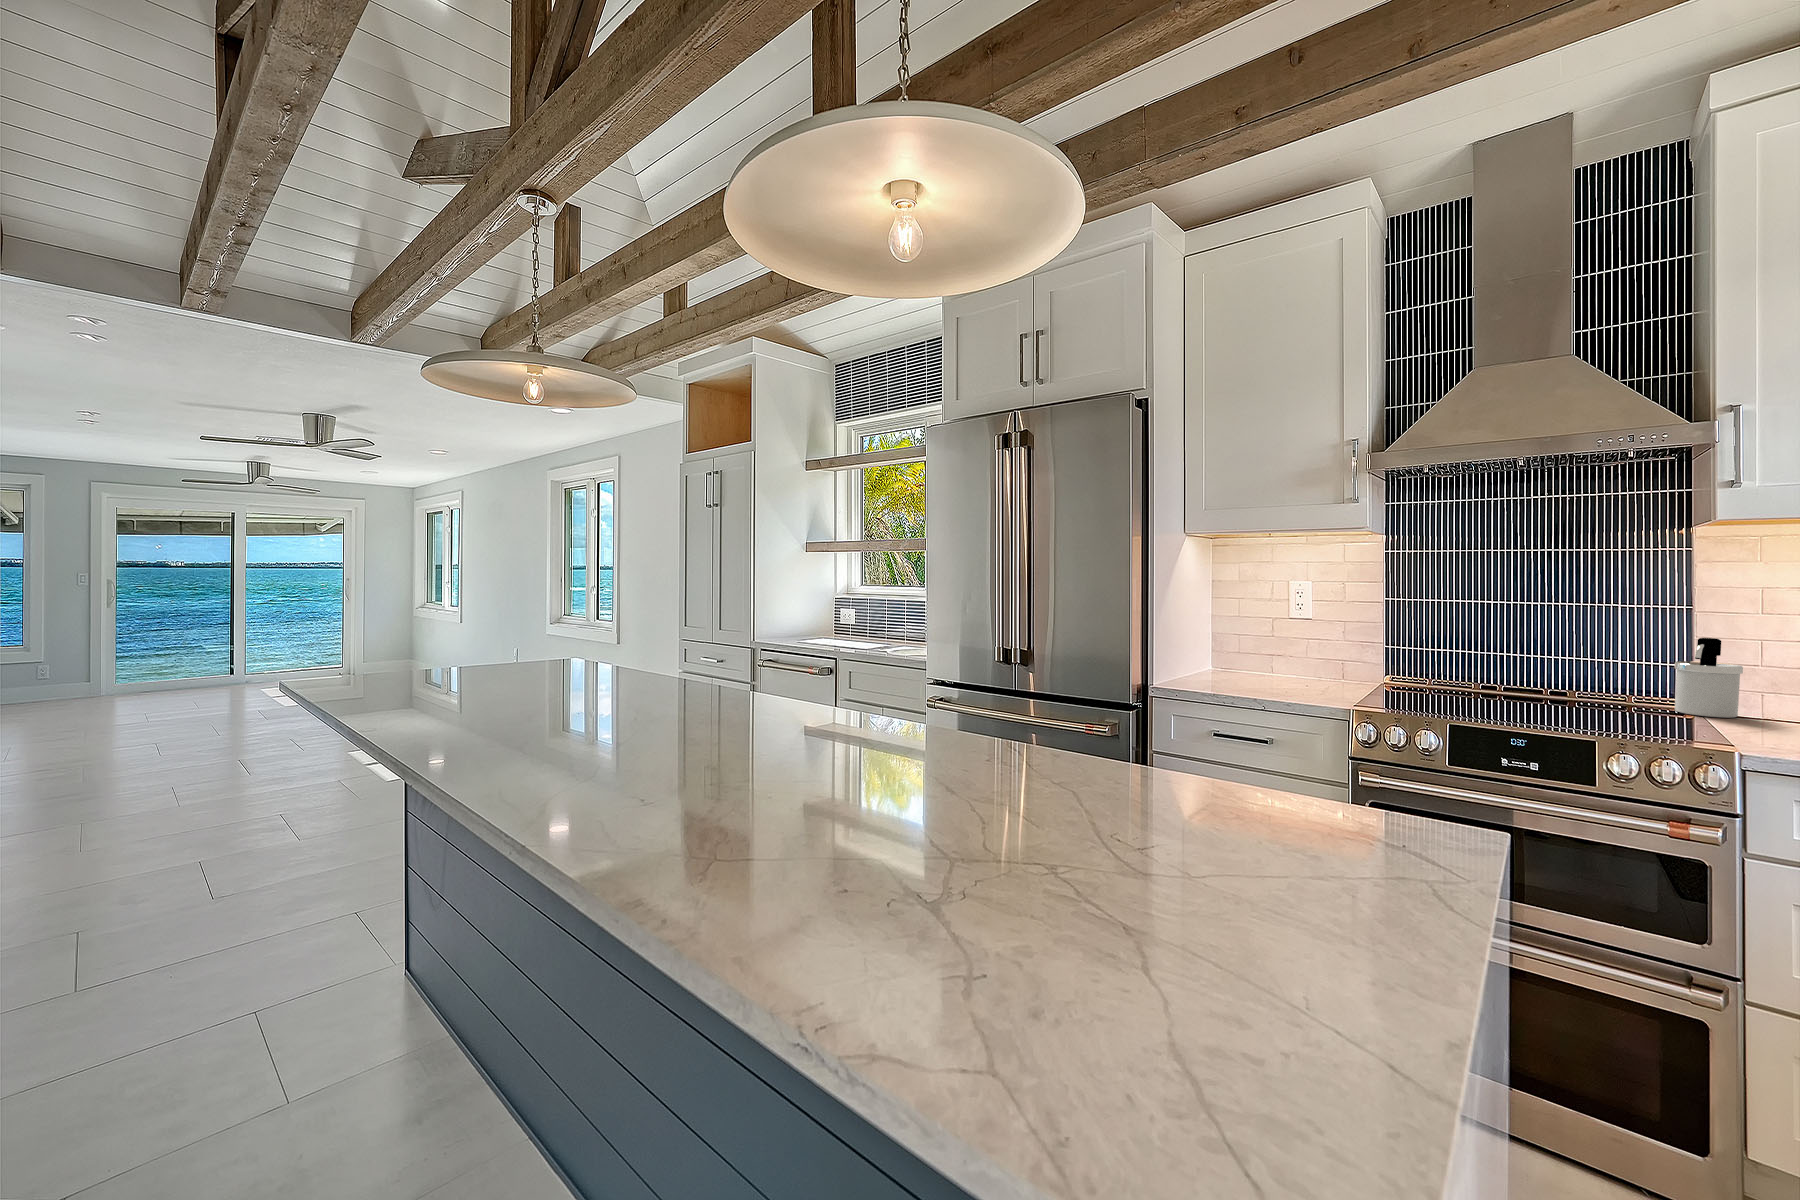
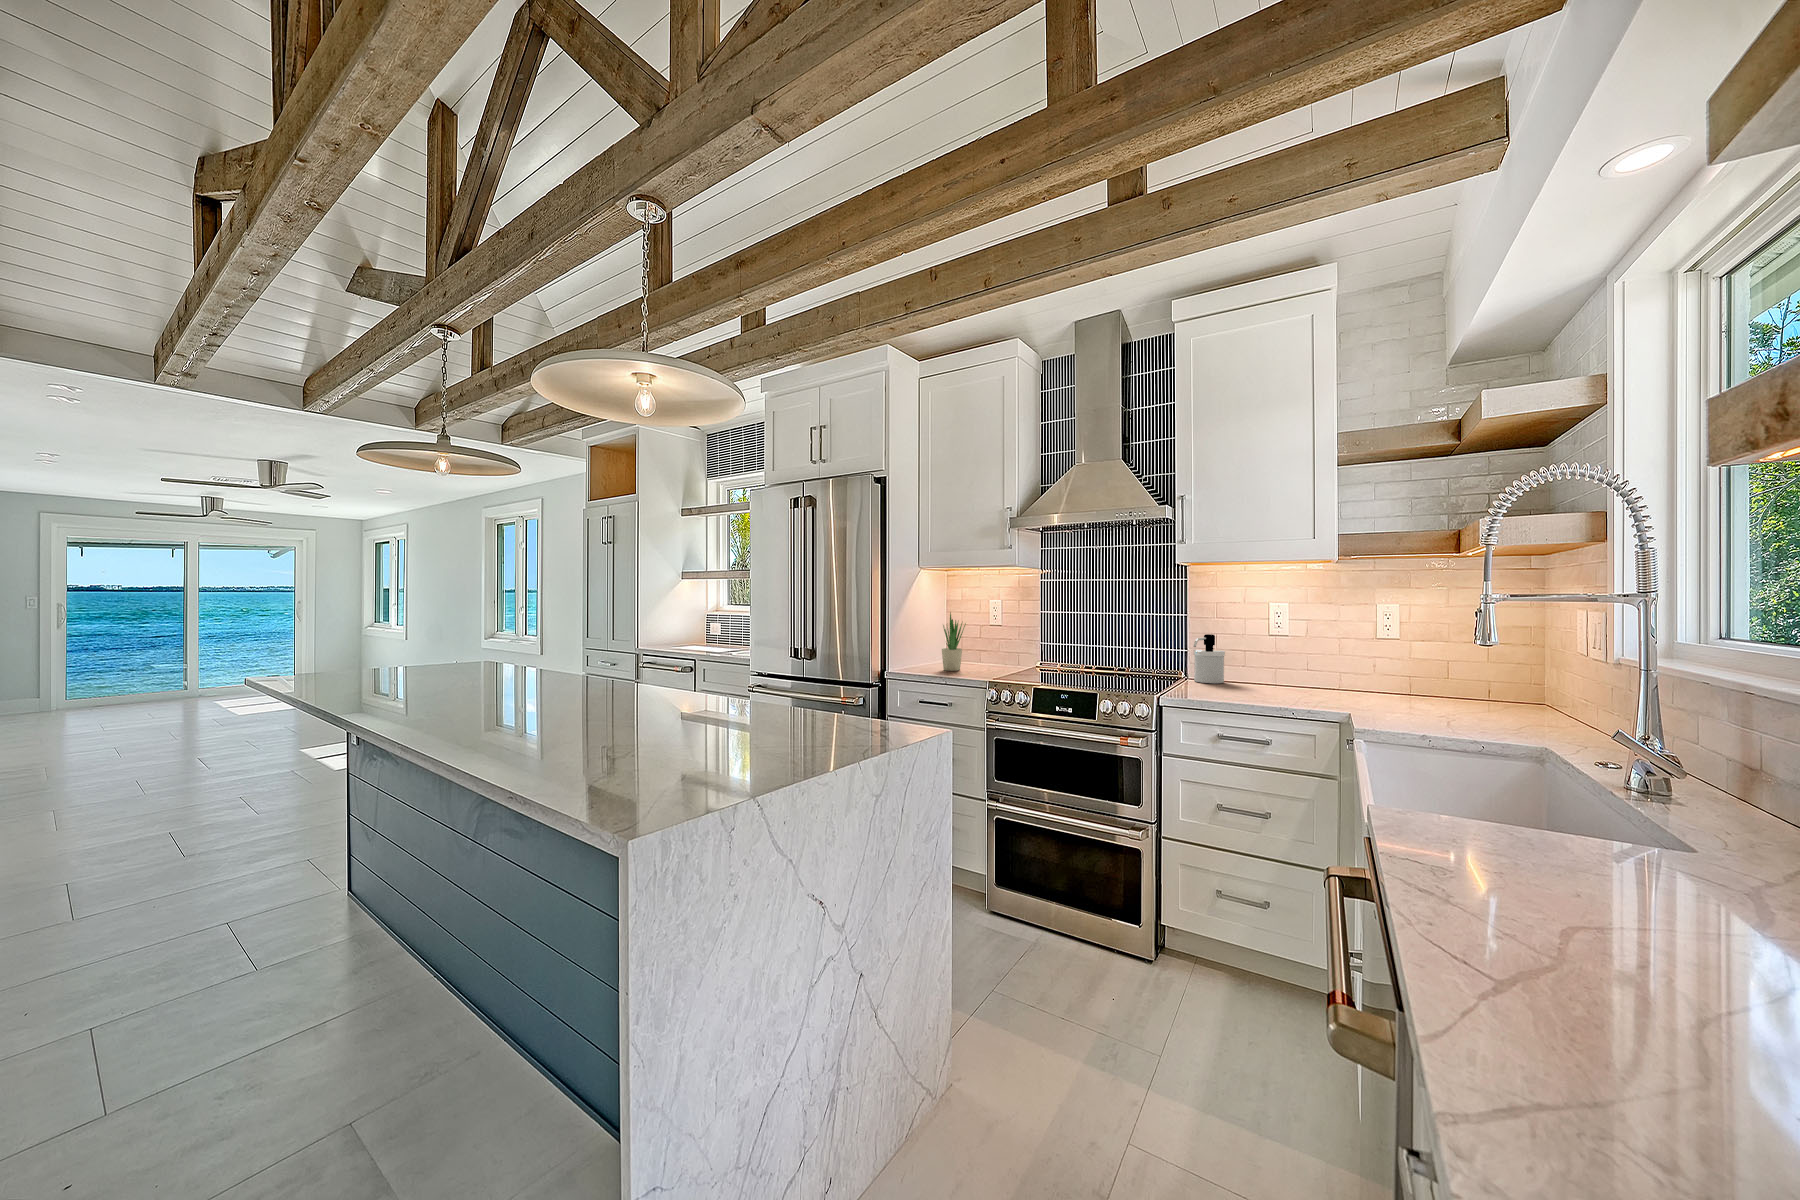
potted plant: none [1225,598,1266,686] -> present [942,613,966,671]

